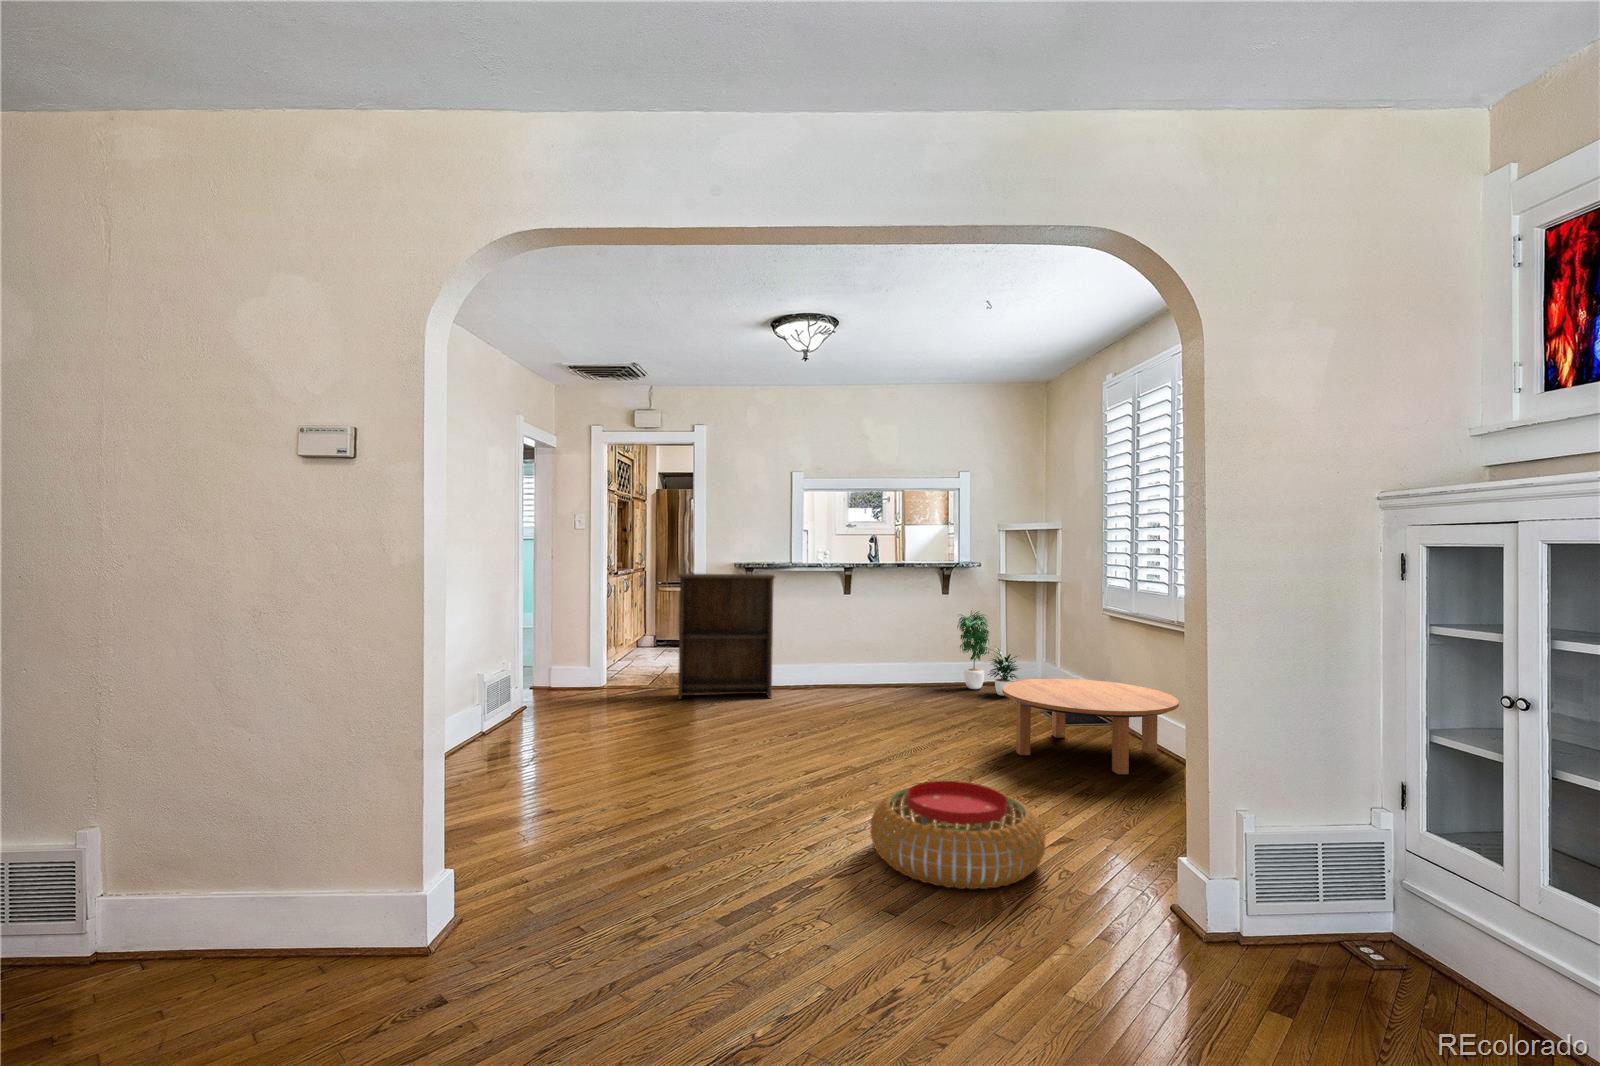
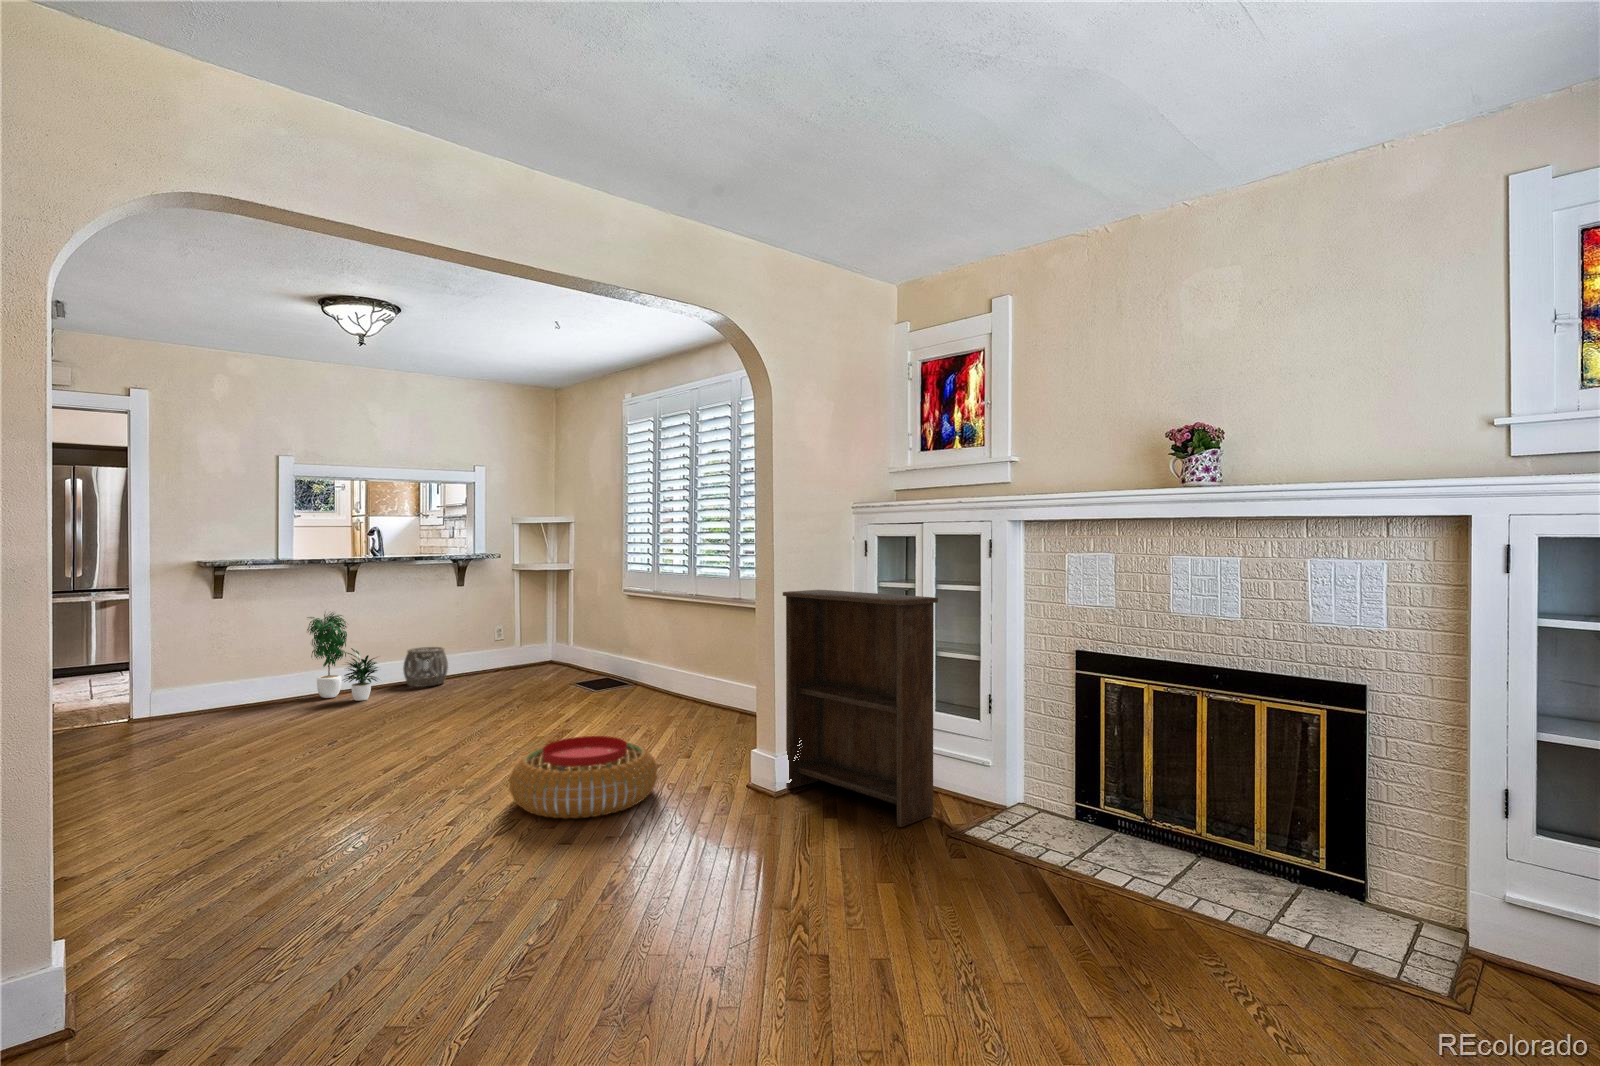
bookshelf: present [678,573,775,699] -> present [783,590,938,827]
potted plant: present [957,611,1018,696] -> present [307,612,378,701]
woven basket: none [888,652,929,691] -> present [403,647,448,687]
coffee table: present [1002,679,1179,774] -> none [557,650,698,720]

